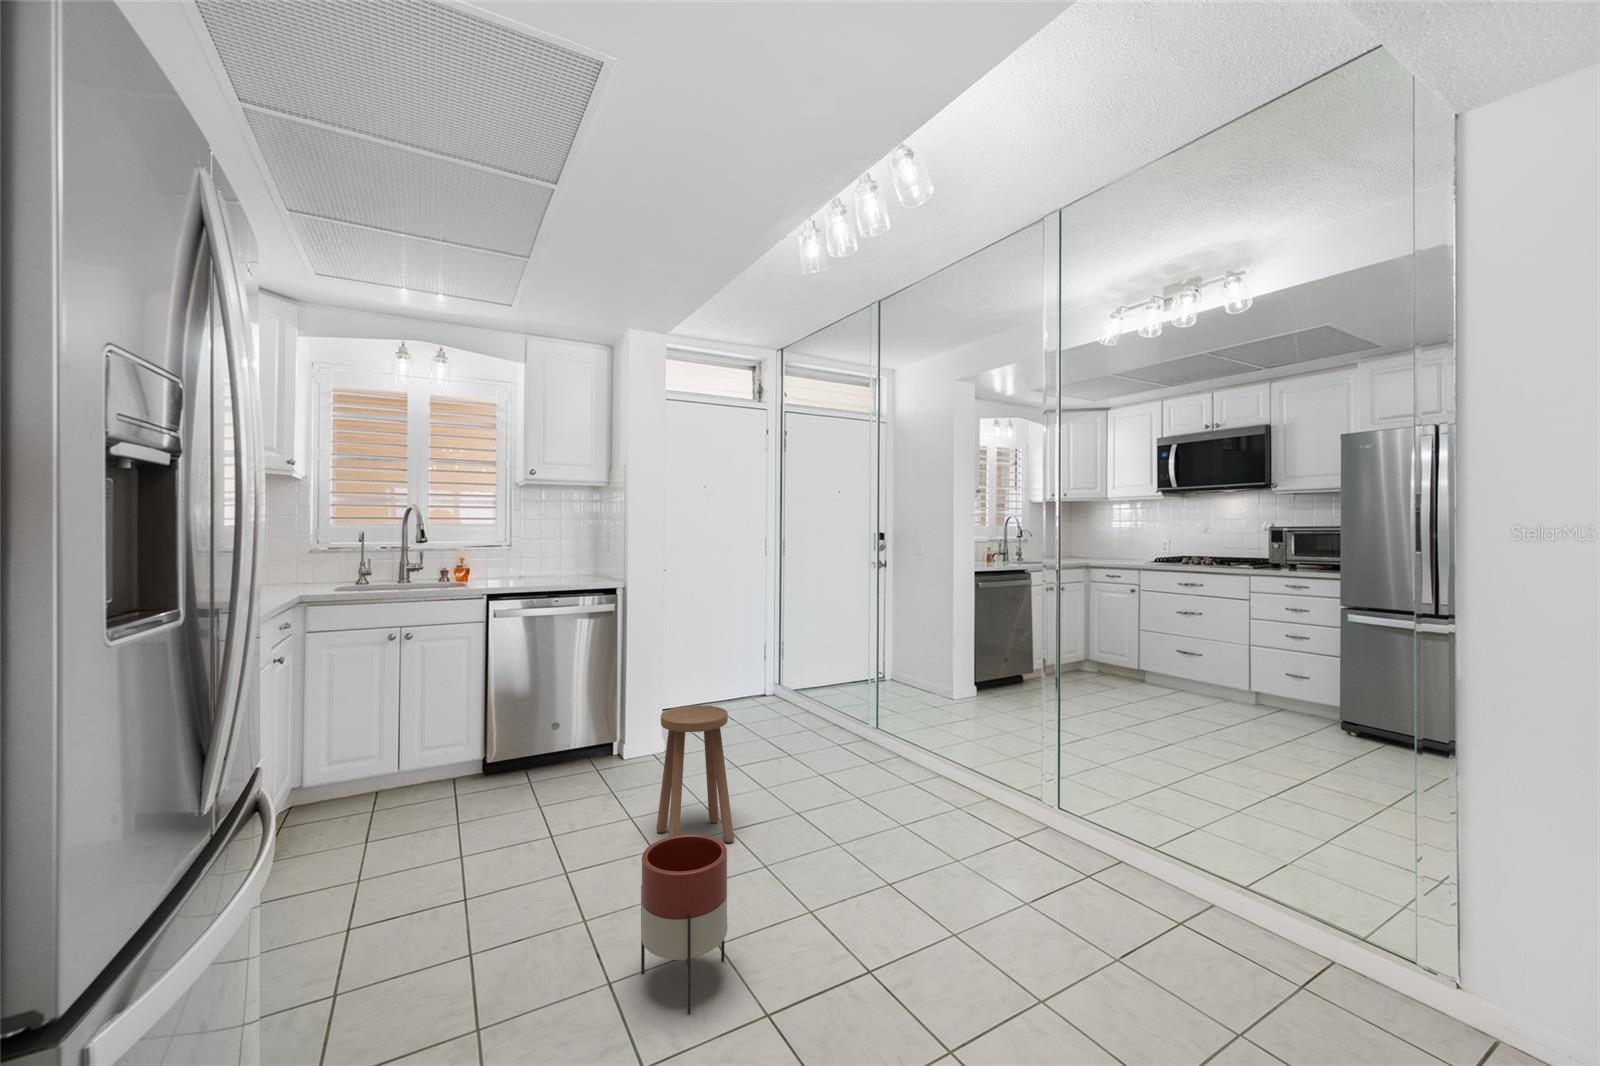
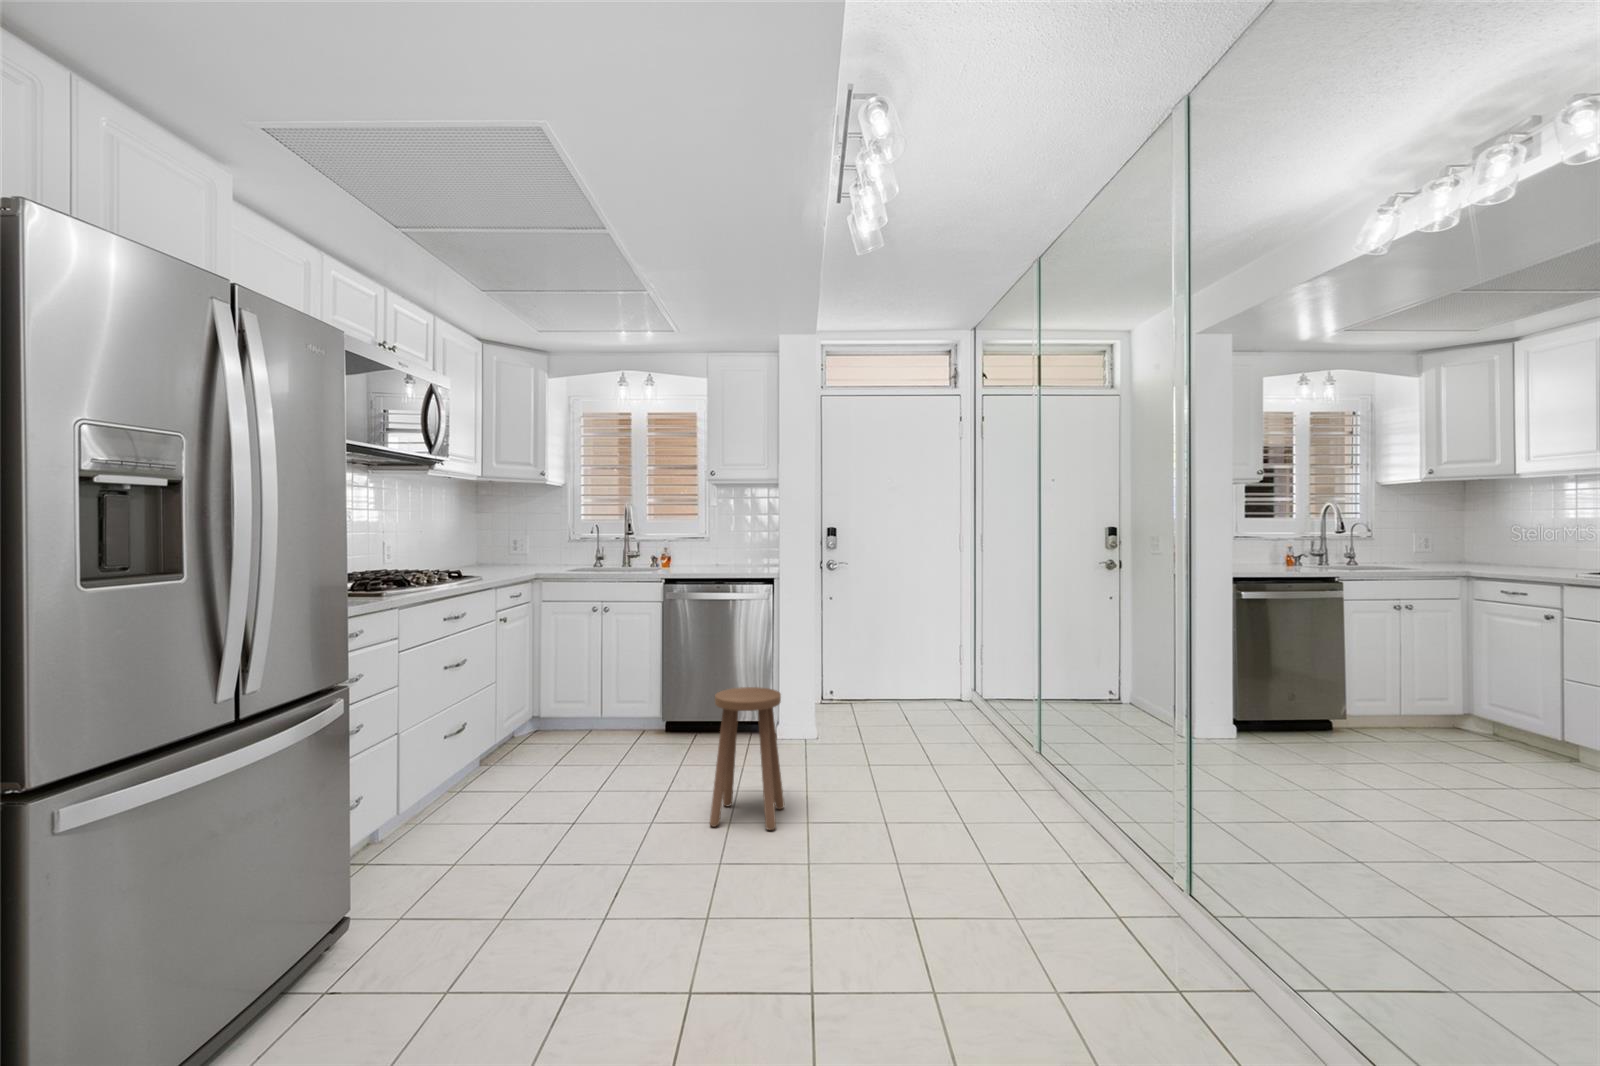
planter: present [641,834,728,1014] -> none [552,794,642,961]

